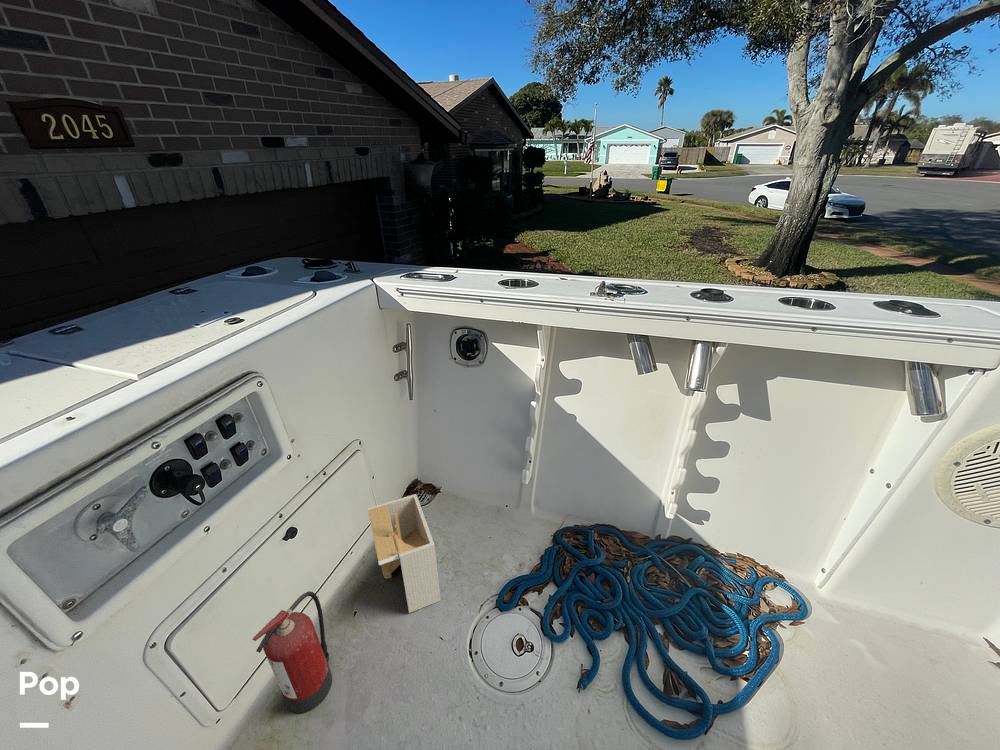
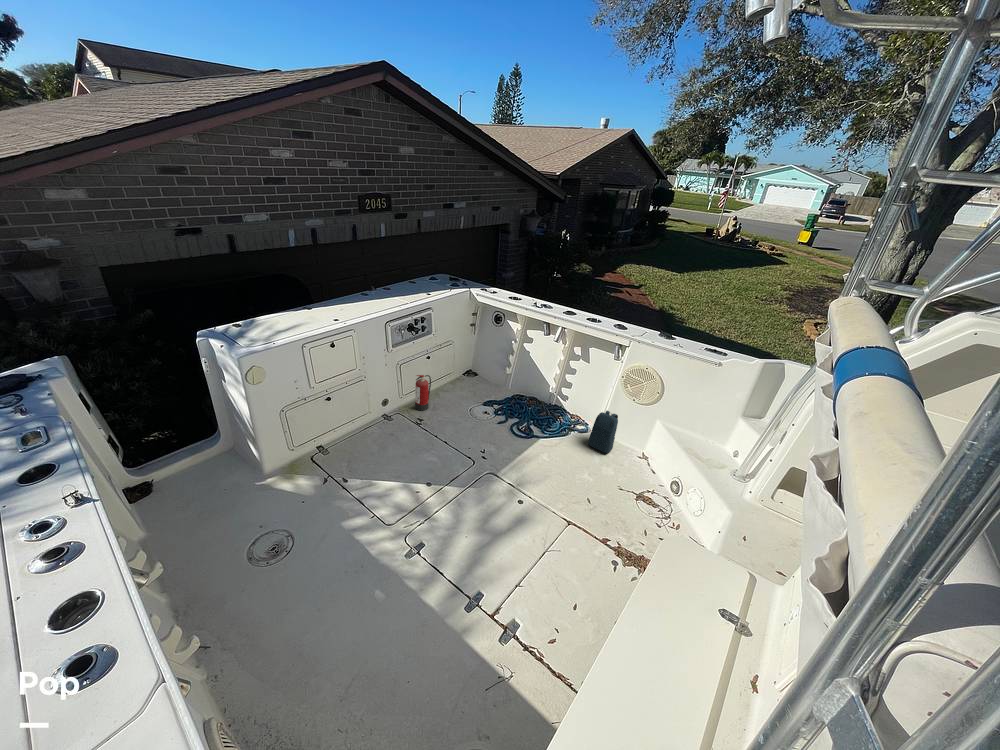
storage bin: present [368,494,440,613] -> none [449,364,468,402]
backpack: none [832,557,954,686] -> present [588,411,618,453]

